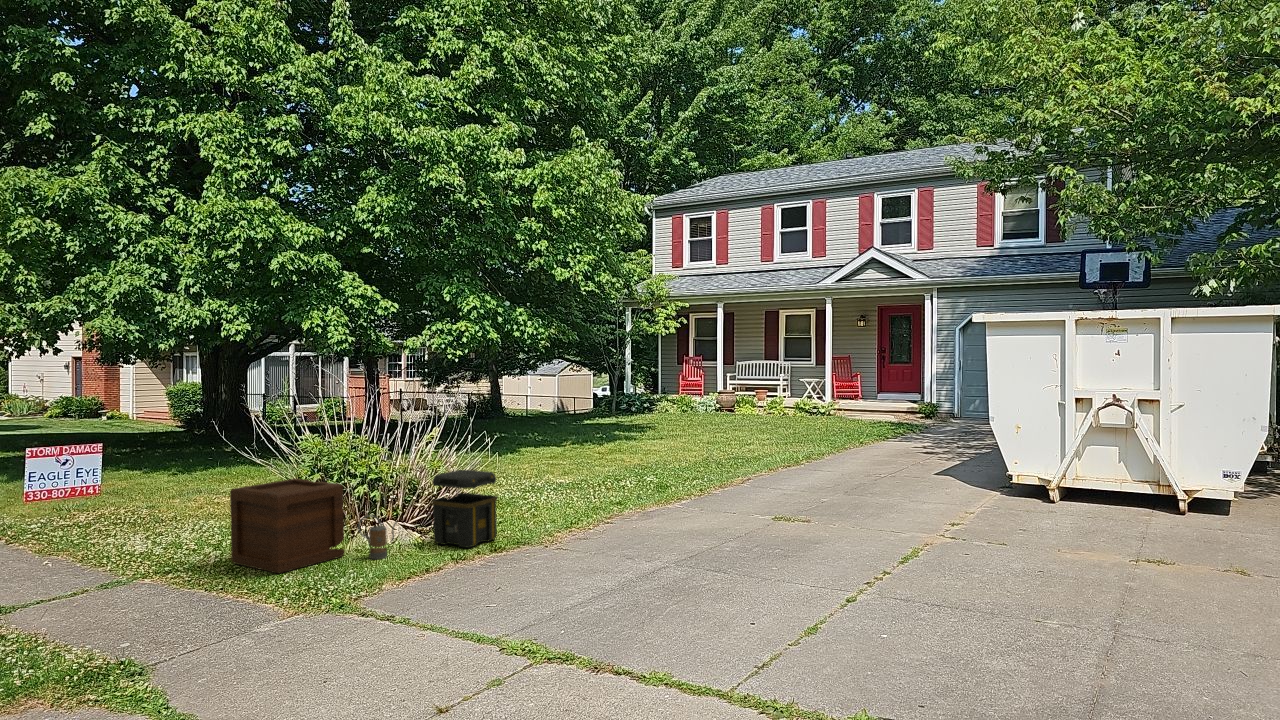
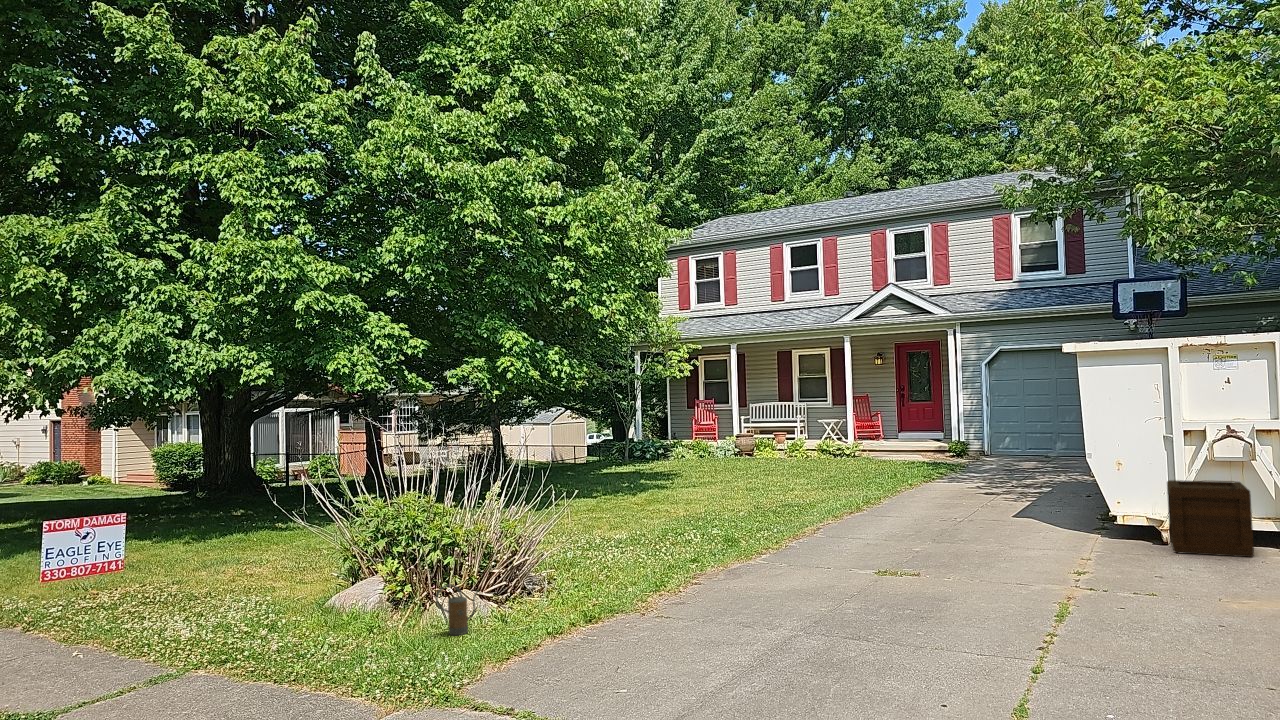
toolbox: present [432,470,498,548] -> none [511,529,583,618]
wooden crate: present [230,478,344,574] -> present [1167,480,1254,557]

